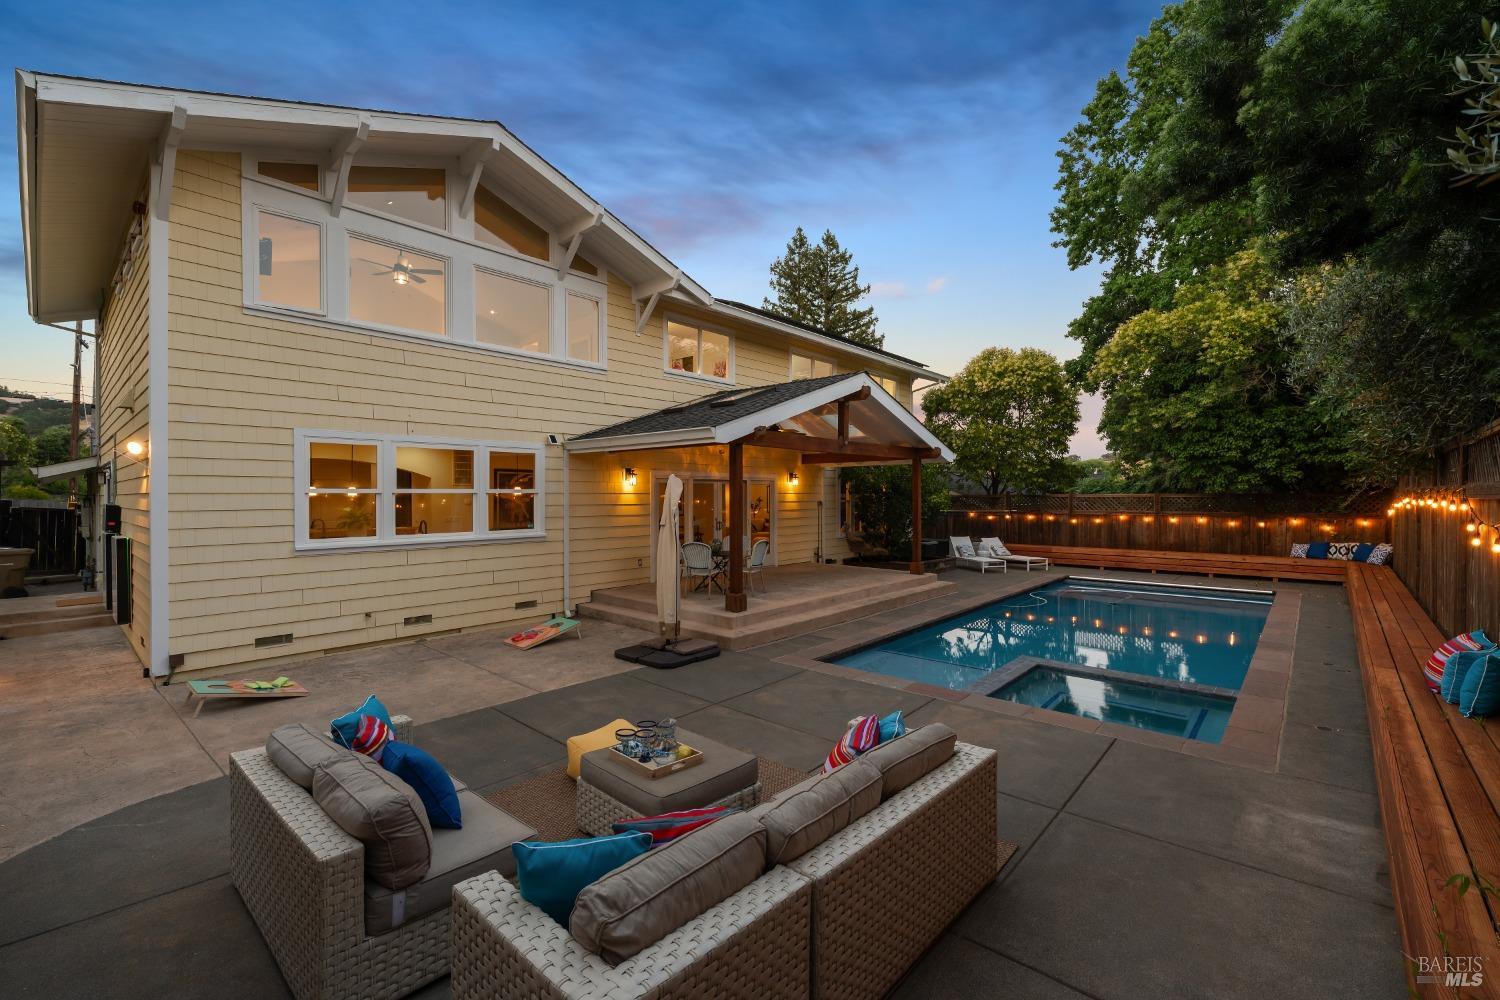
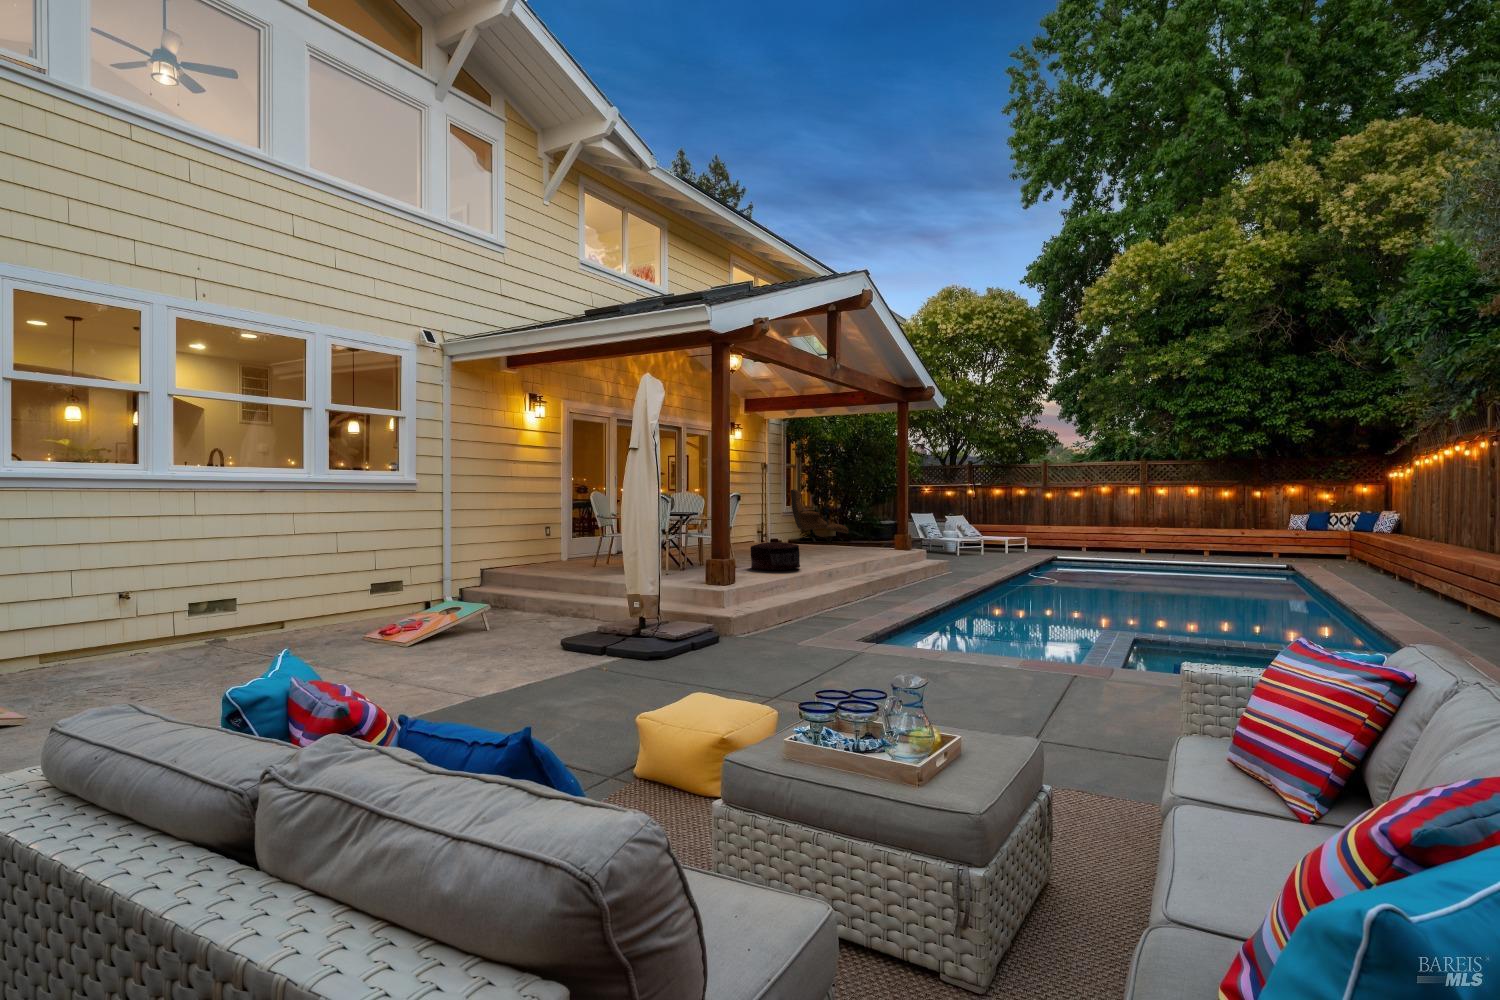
pouf: none [776,574,813,596] -> present [750,542,800,570]

